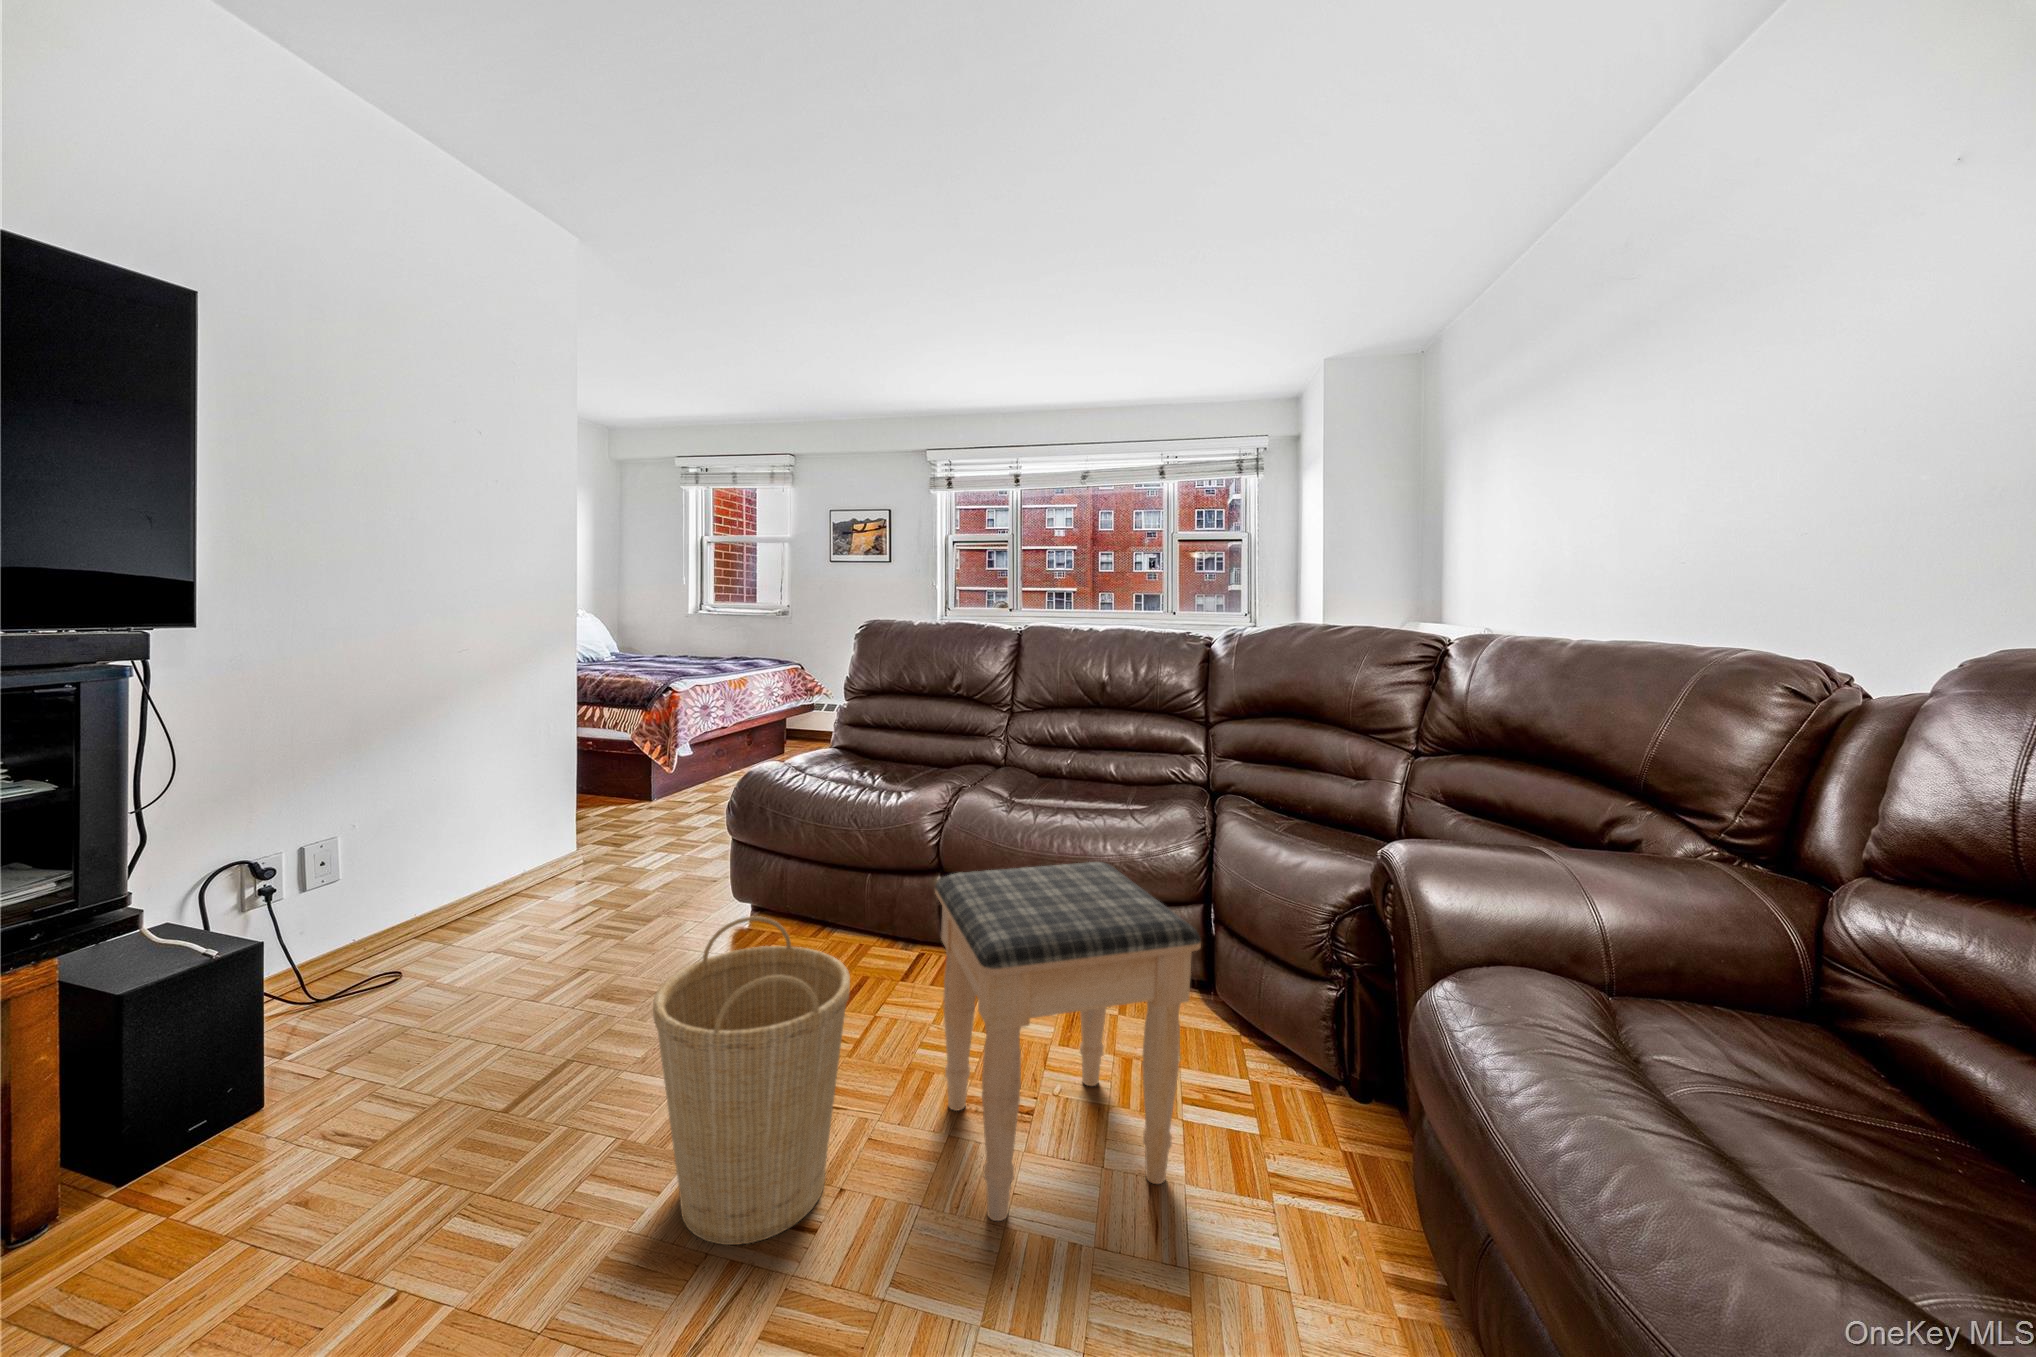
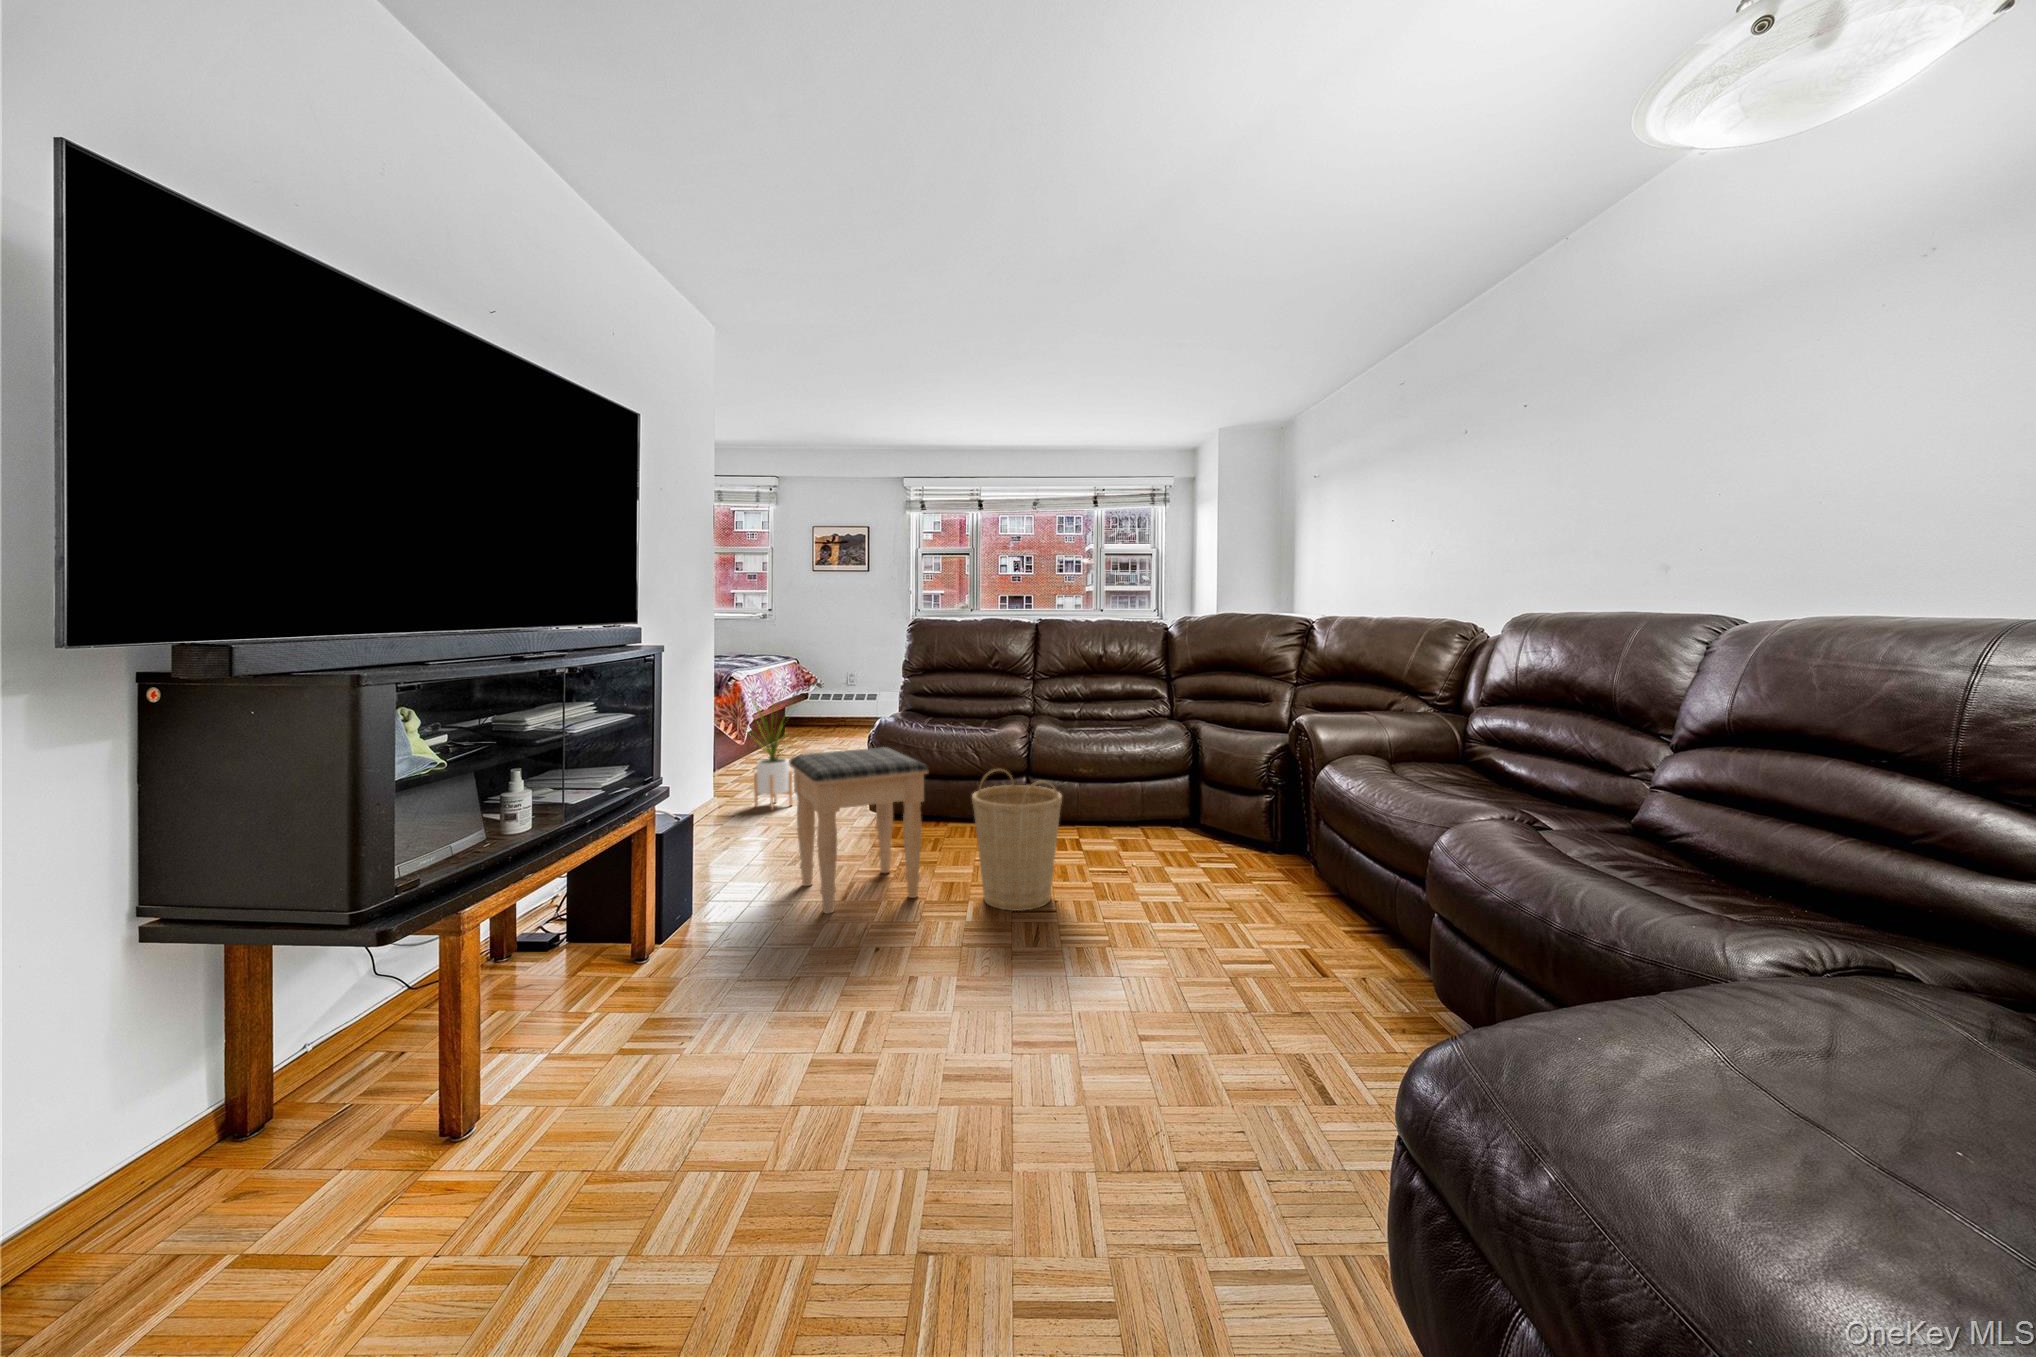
house plant: none [567,707,674,885] -> present [750,698,792,810]
footstool: present [935,862,1201,1221] -> present [789,747,928,914]

